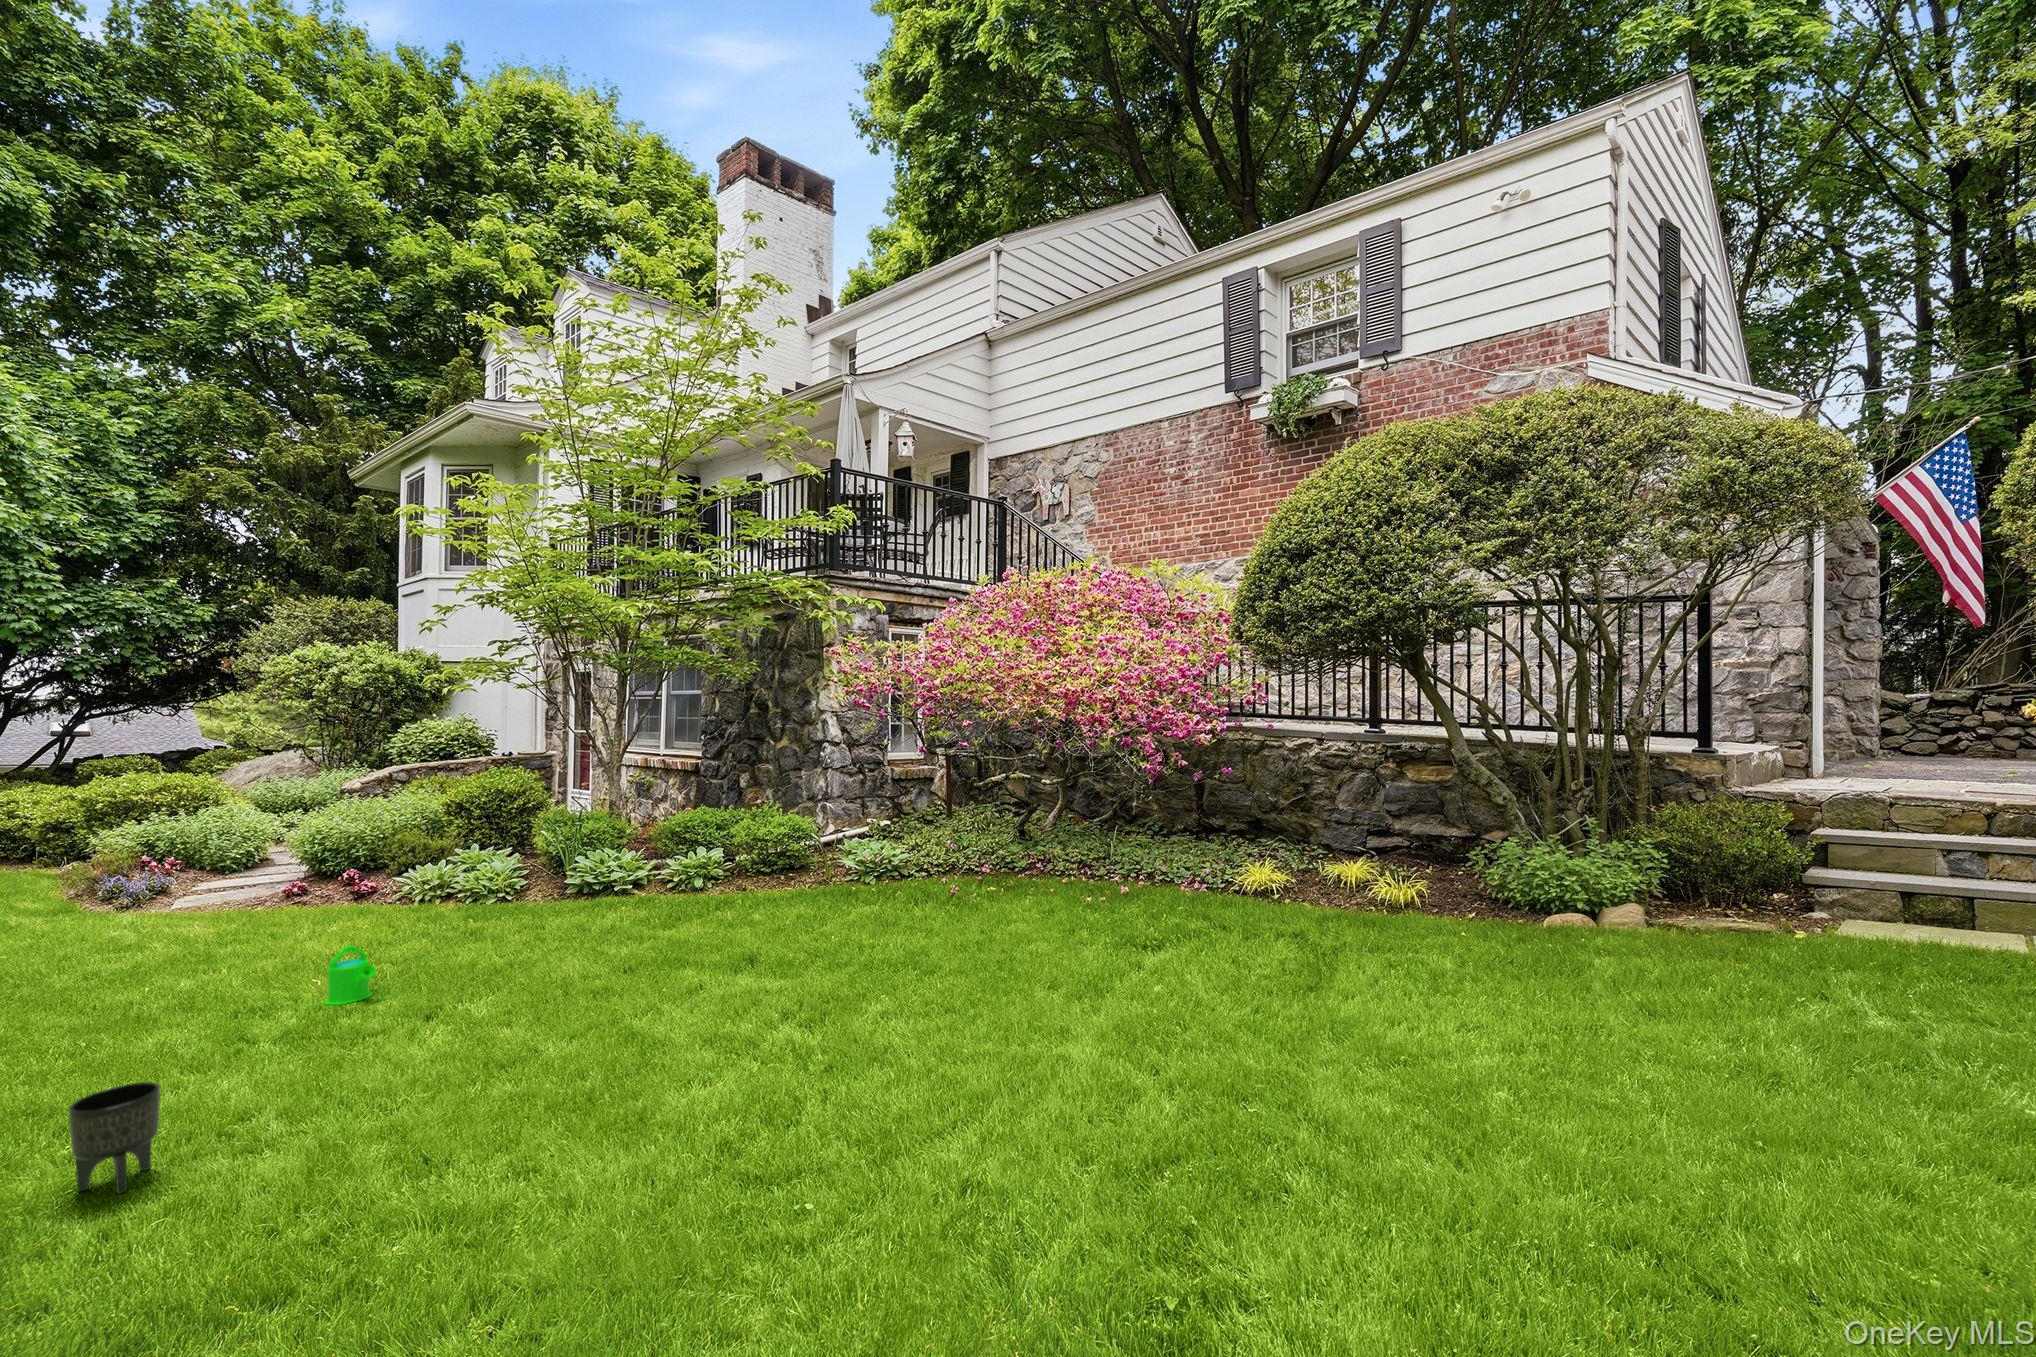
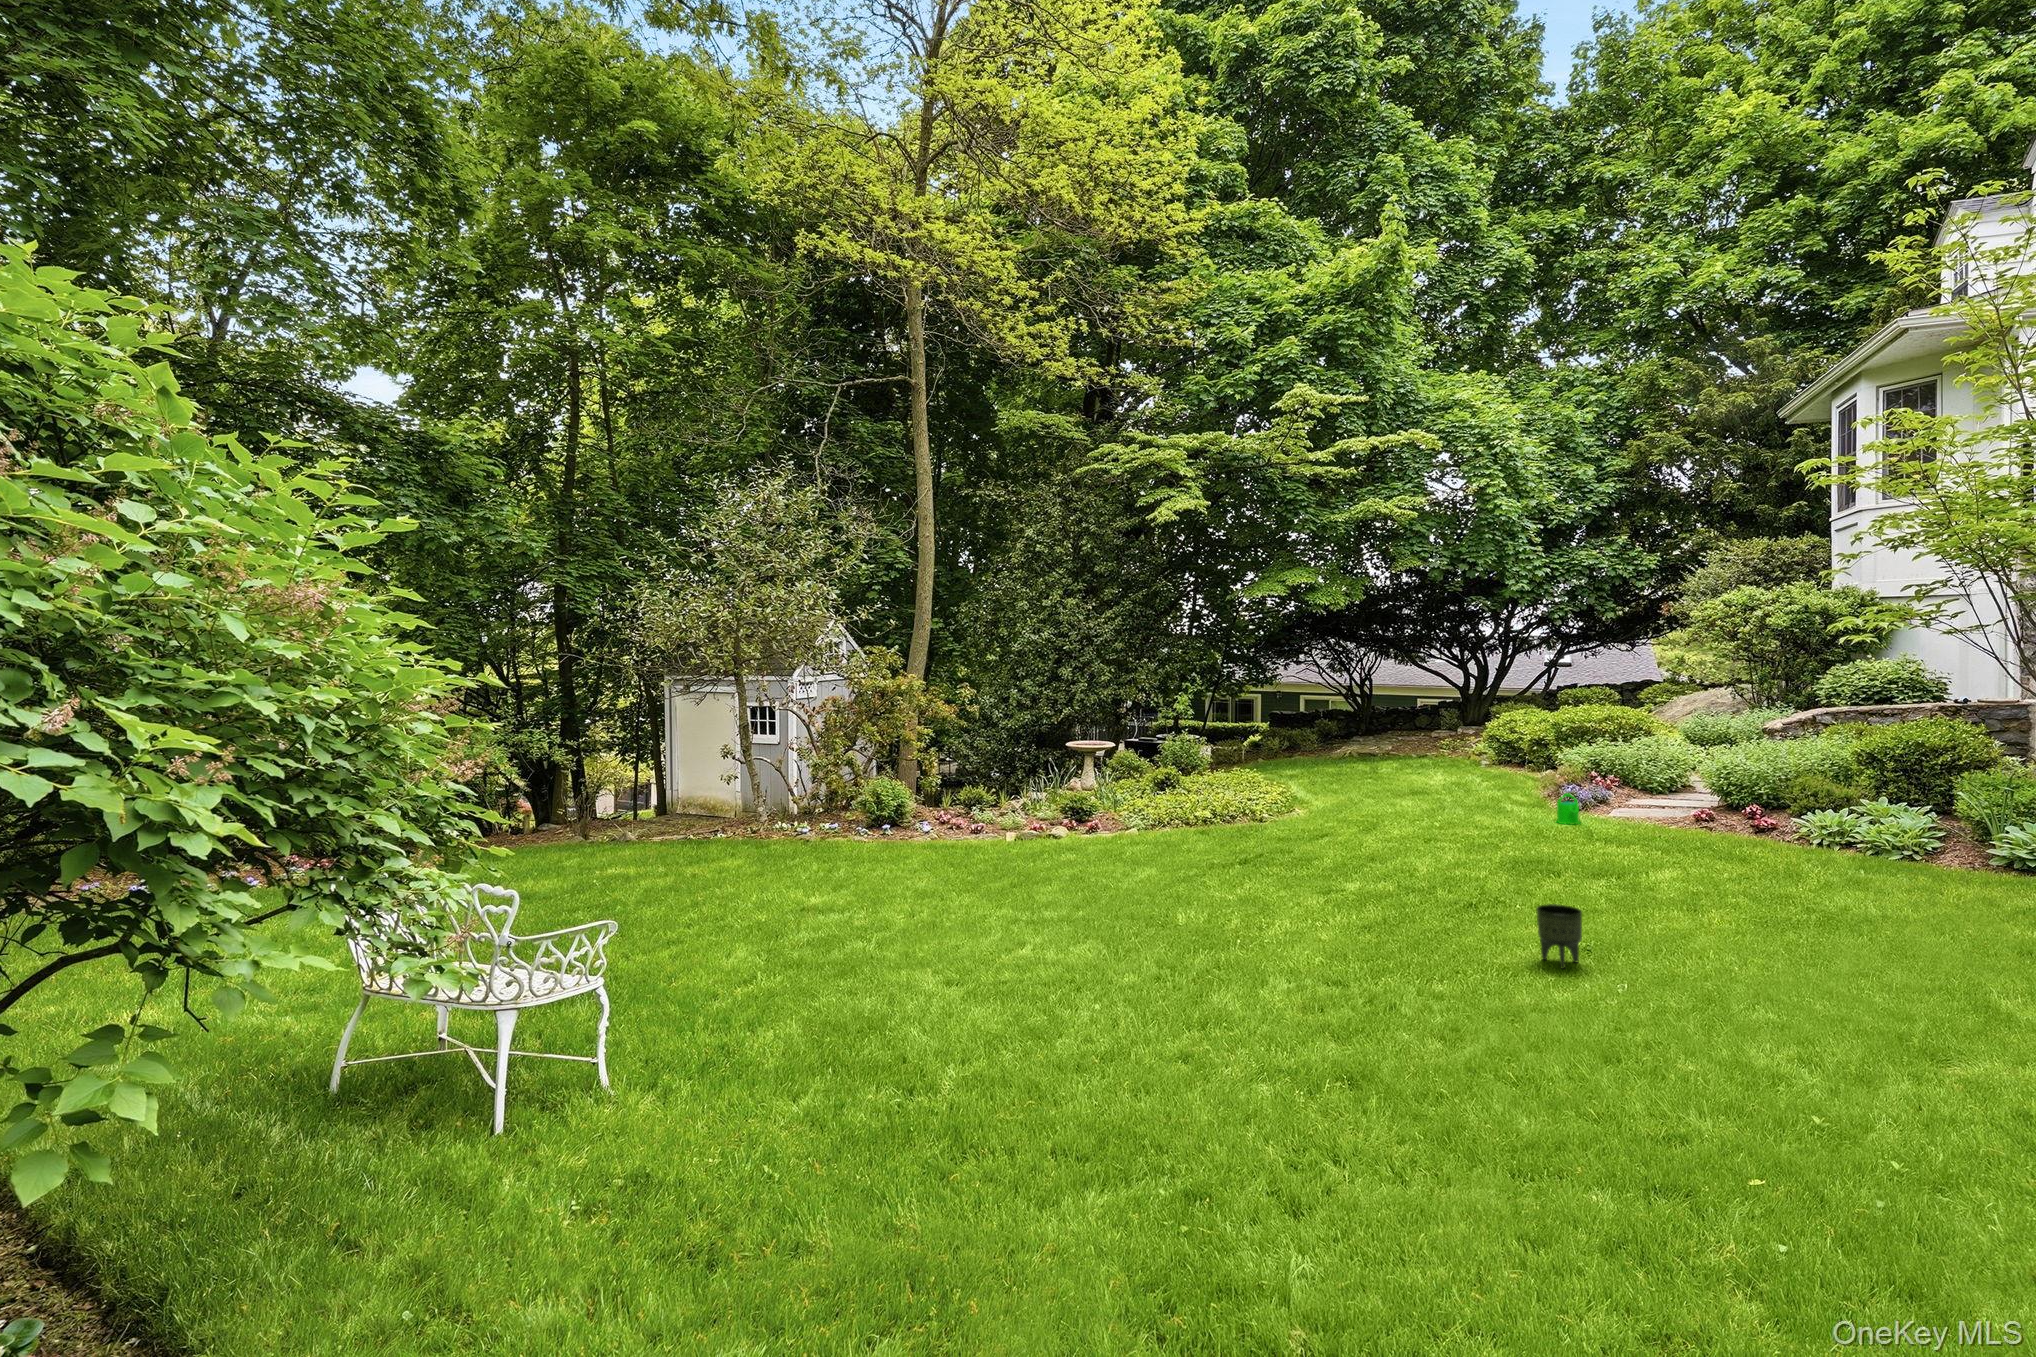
watering can: present [325,946,376,1005] -> present [1557,793,1580,825]

